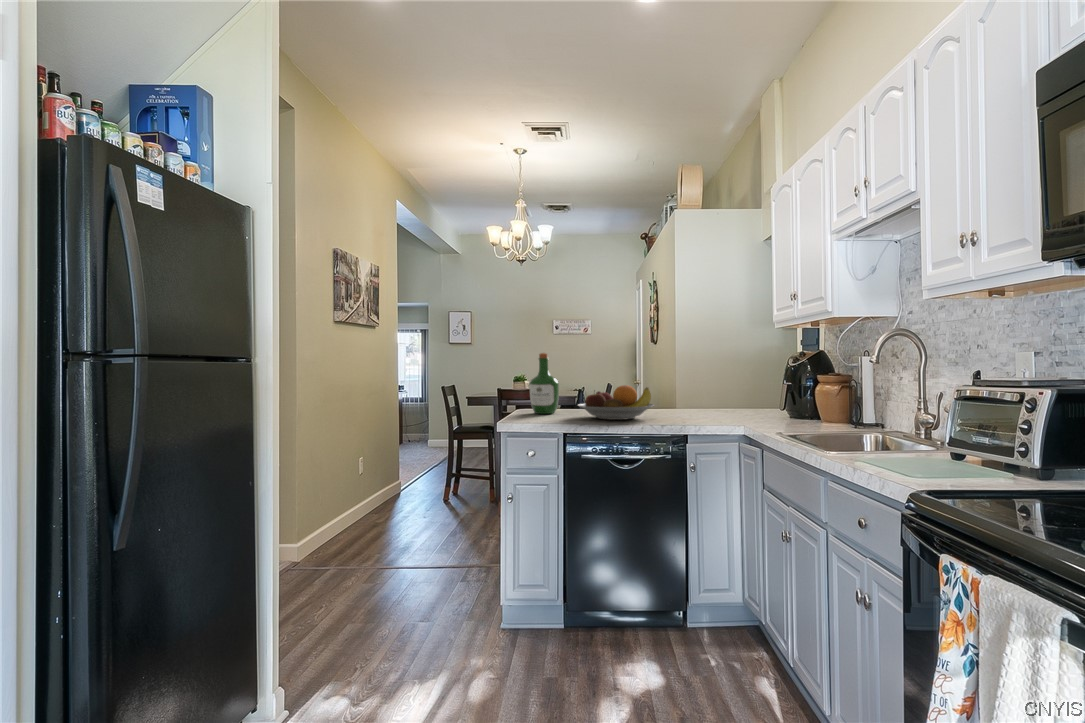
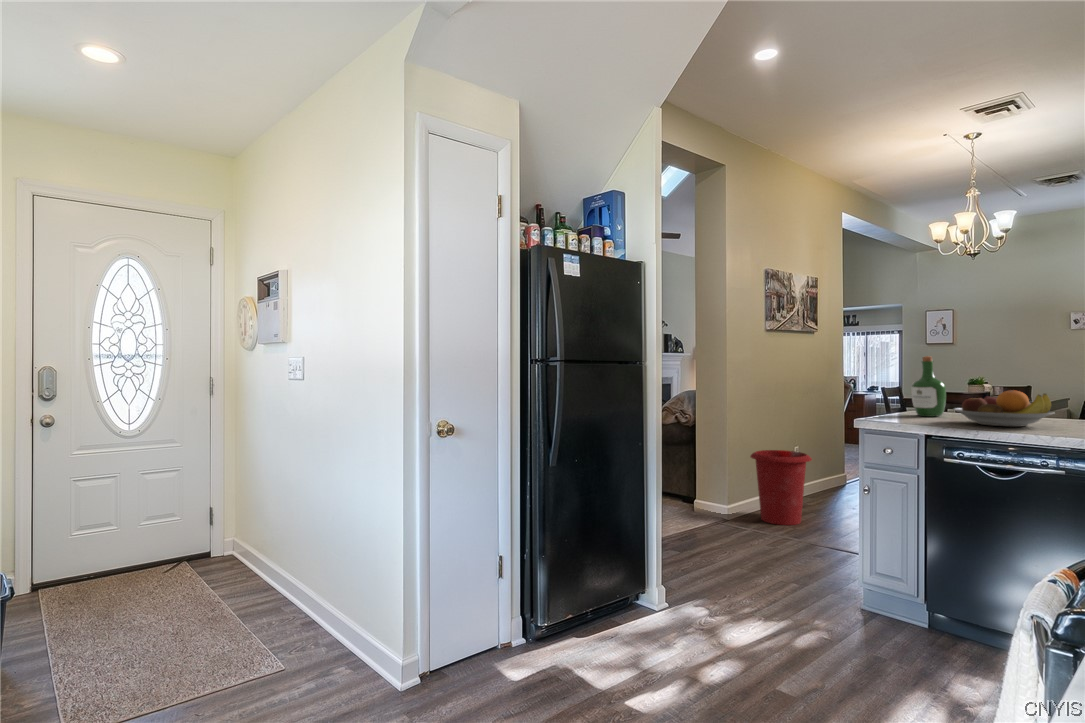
waste bin: none [325,462,395,550] -> present [750,450,812,525]

